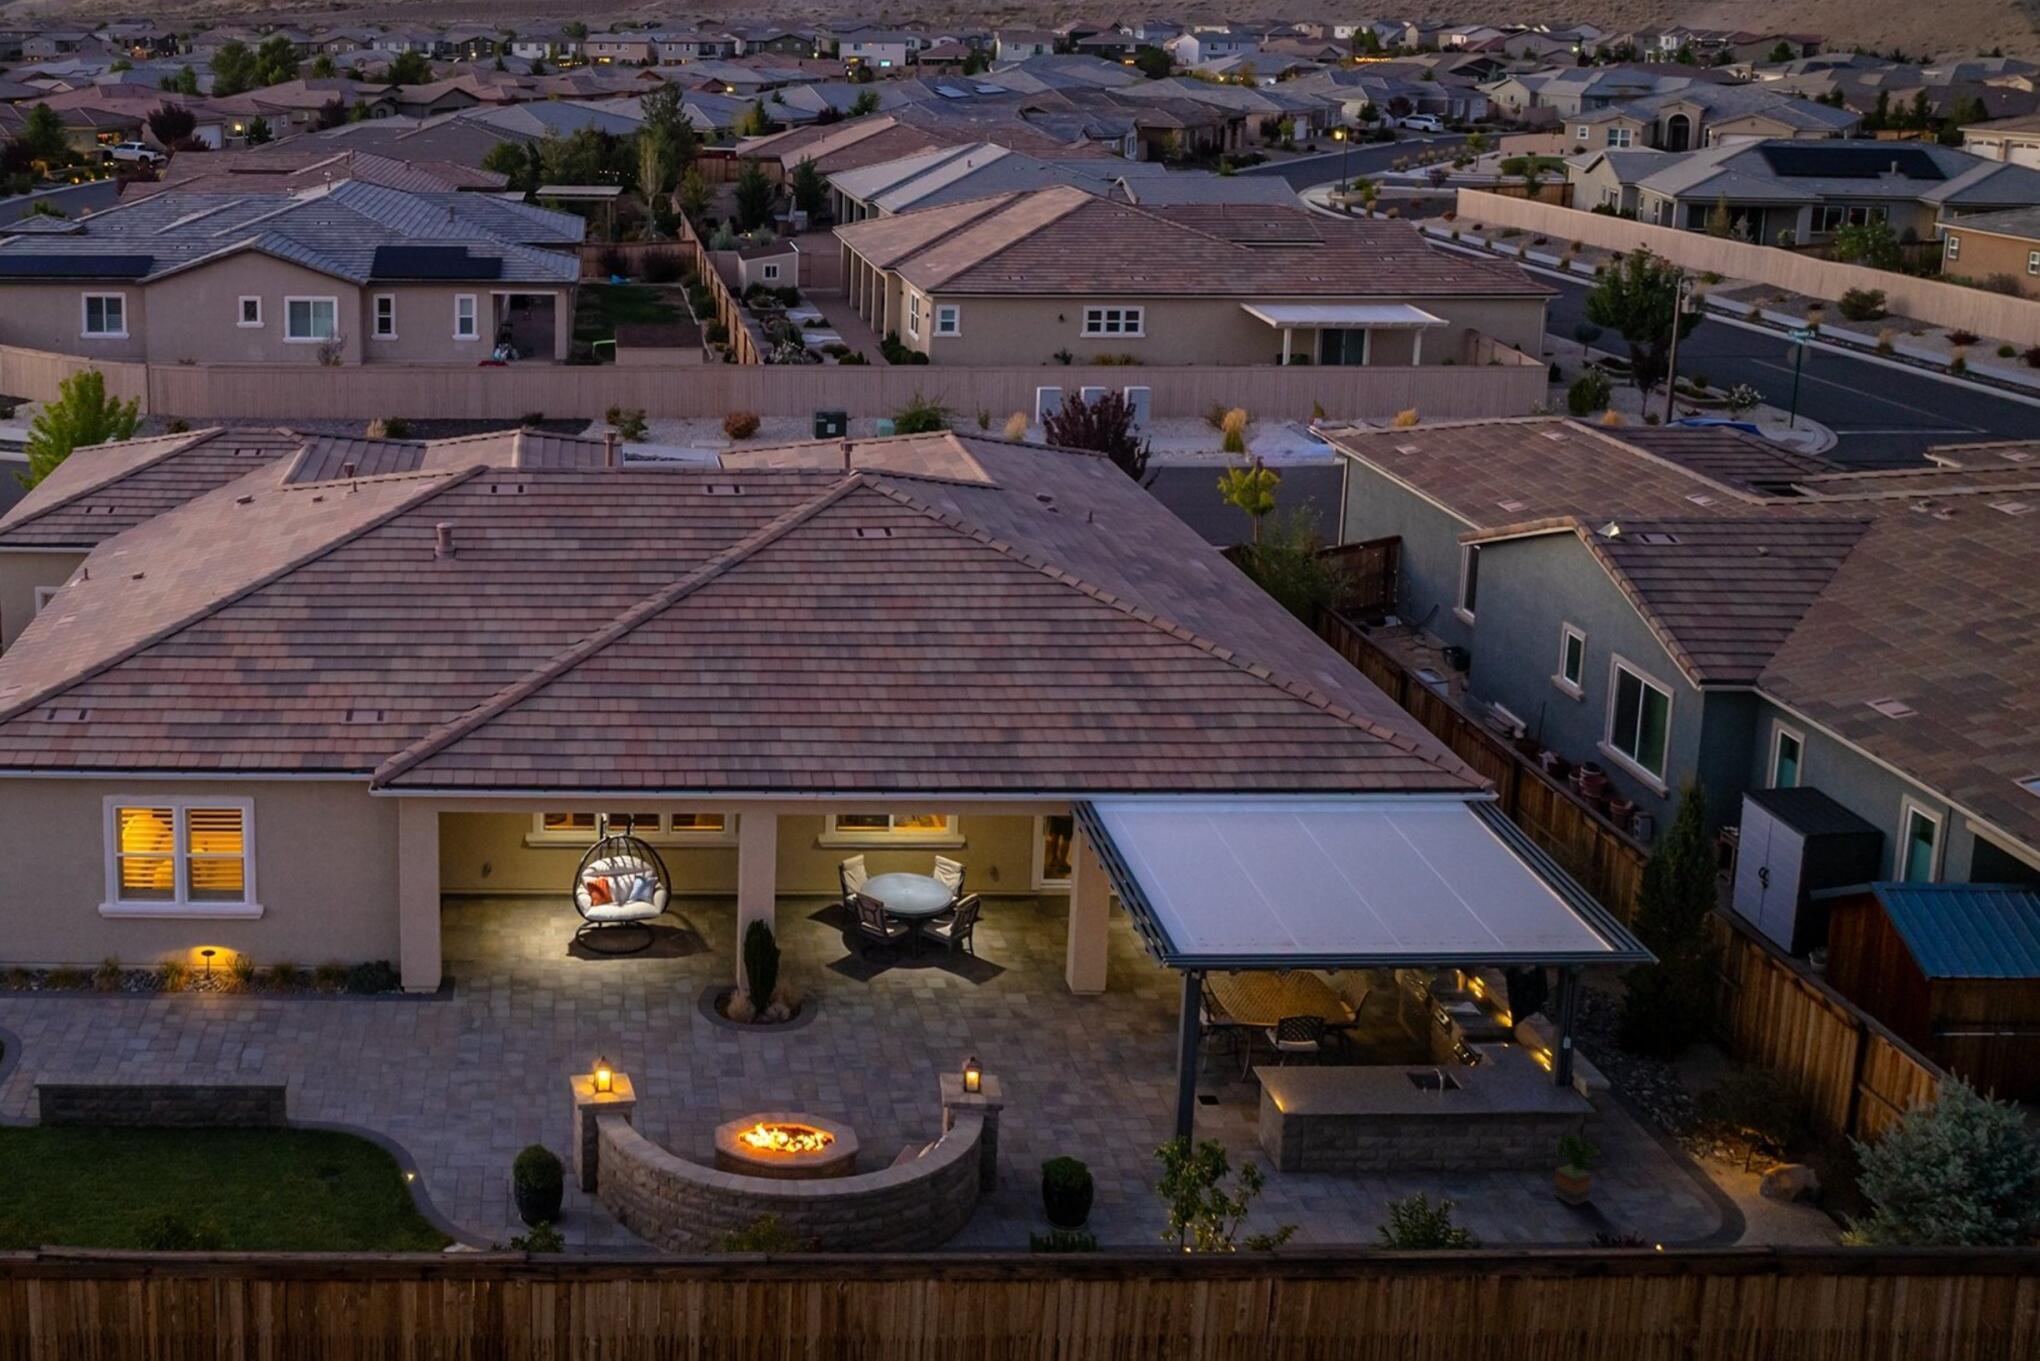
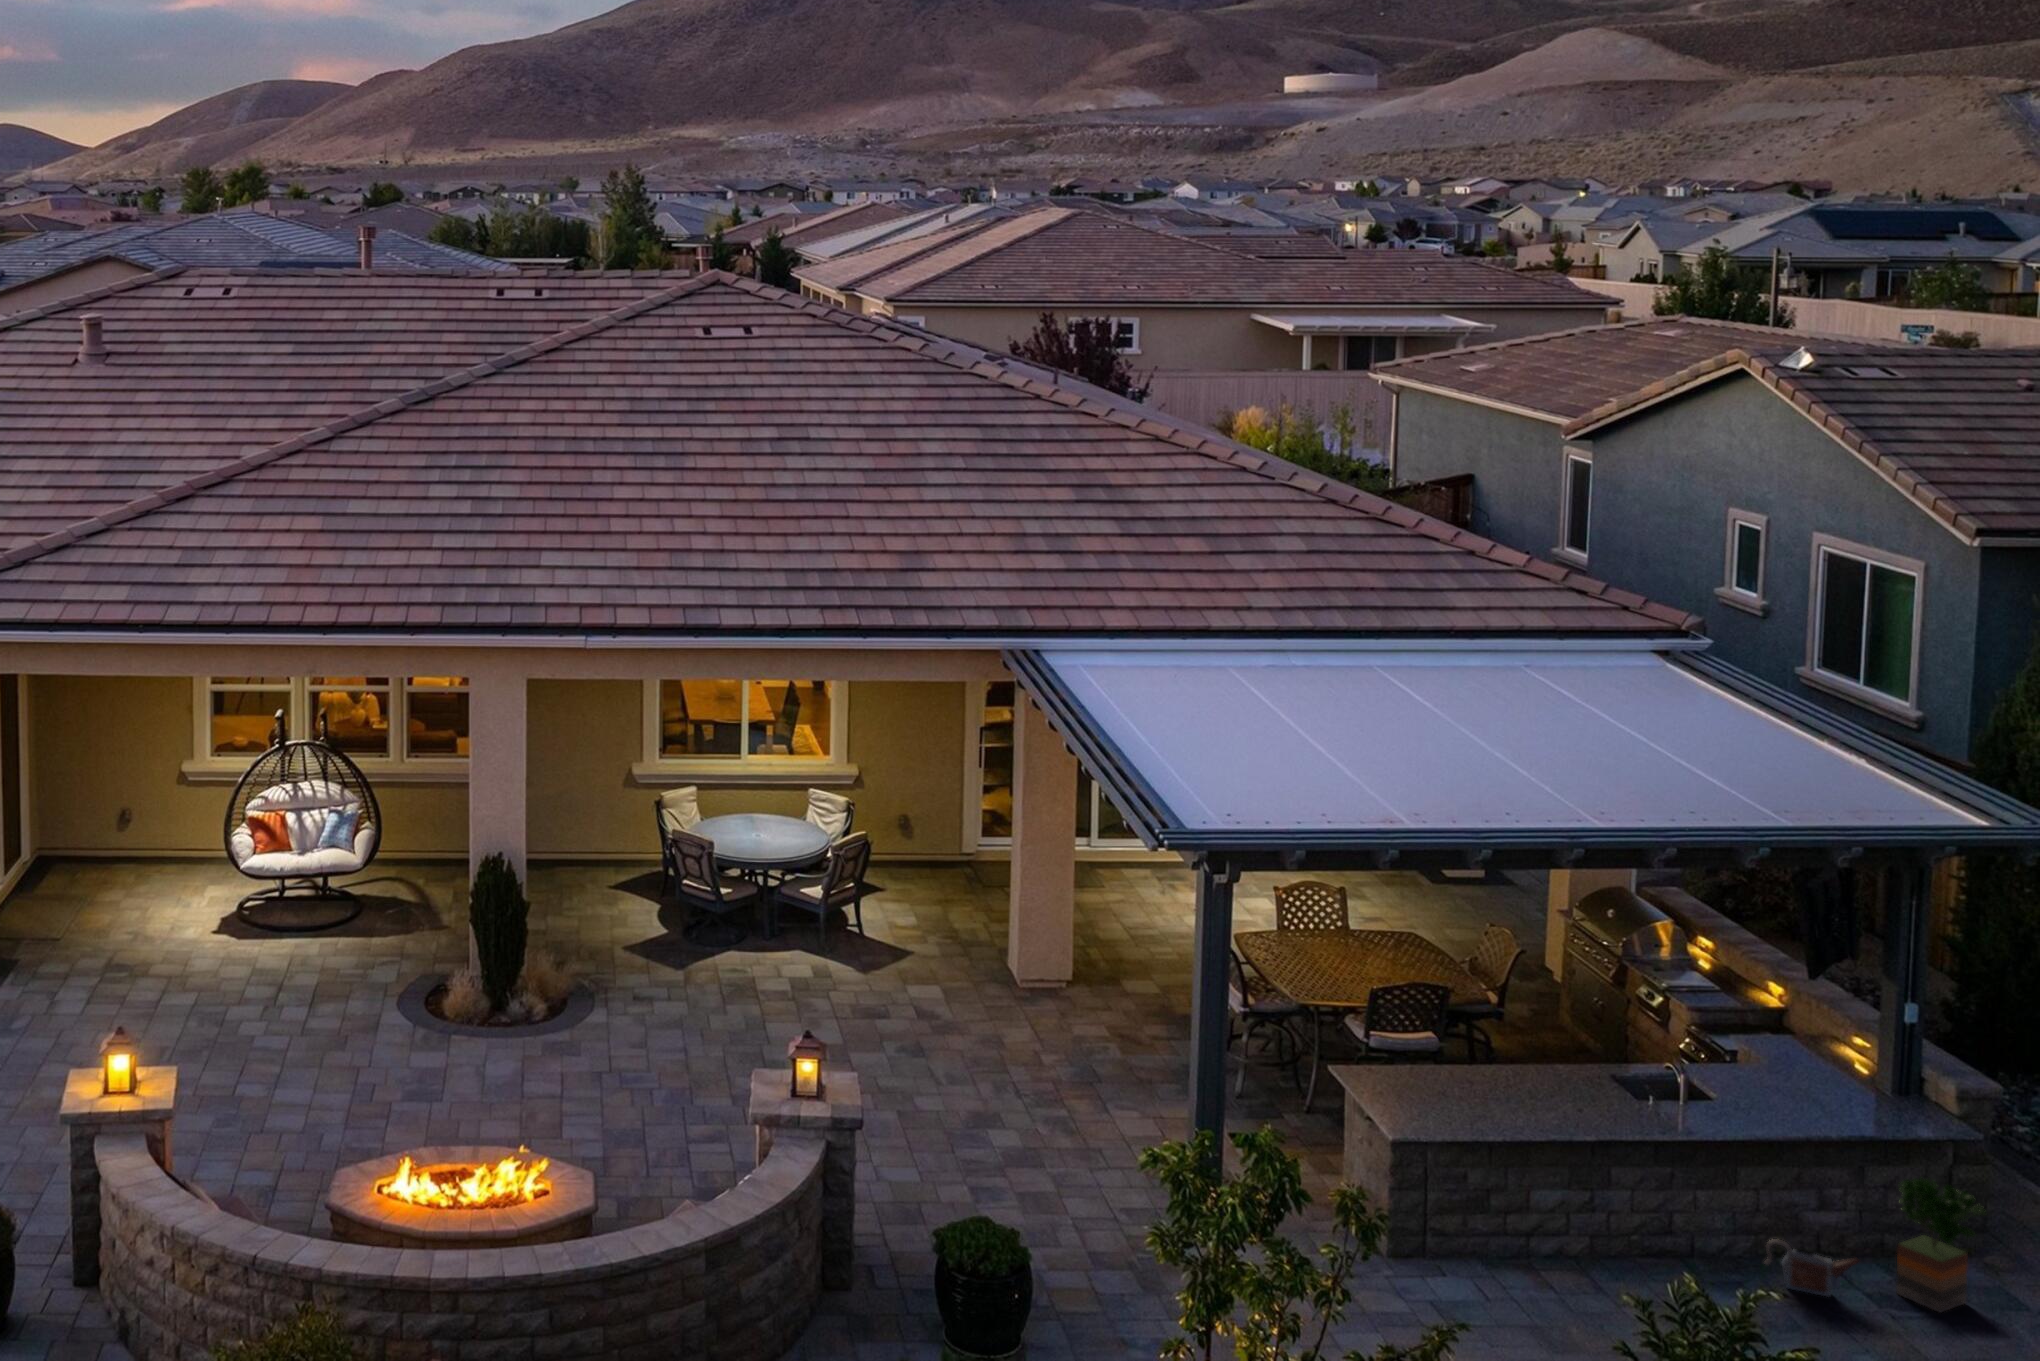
watering can: none [1485,1166,1534,1197] -> present [1764,1239,1859,1297]

